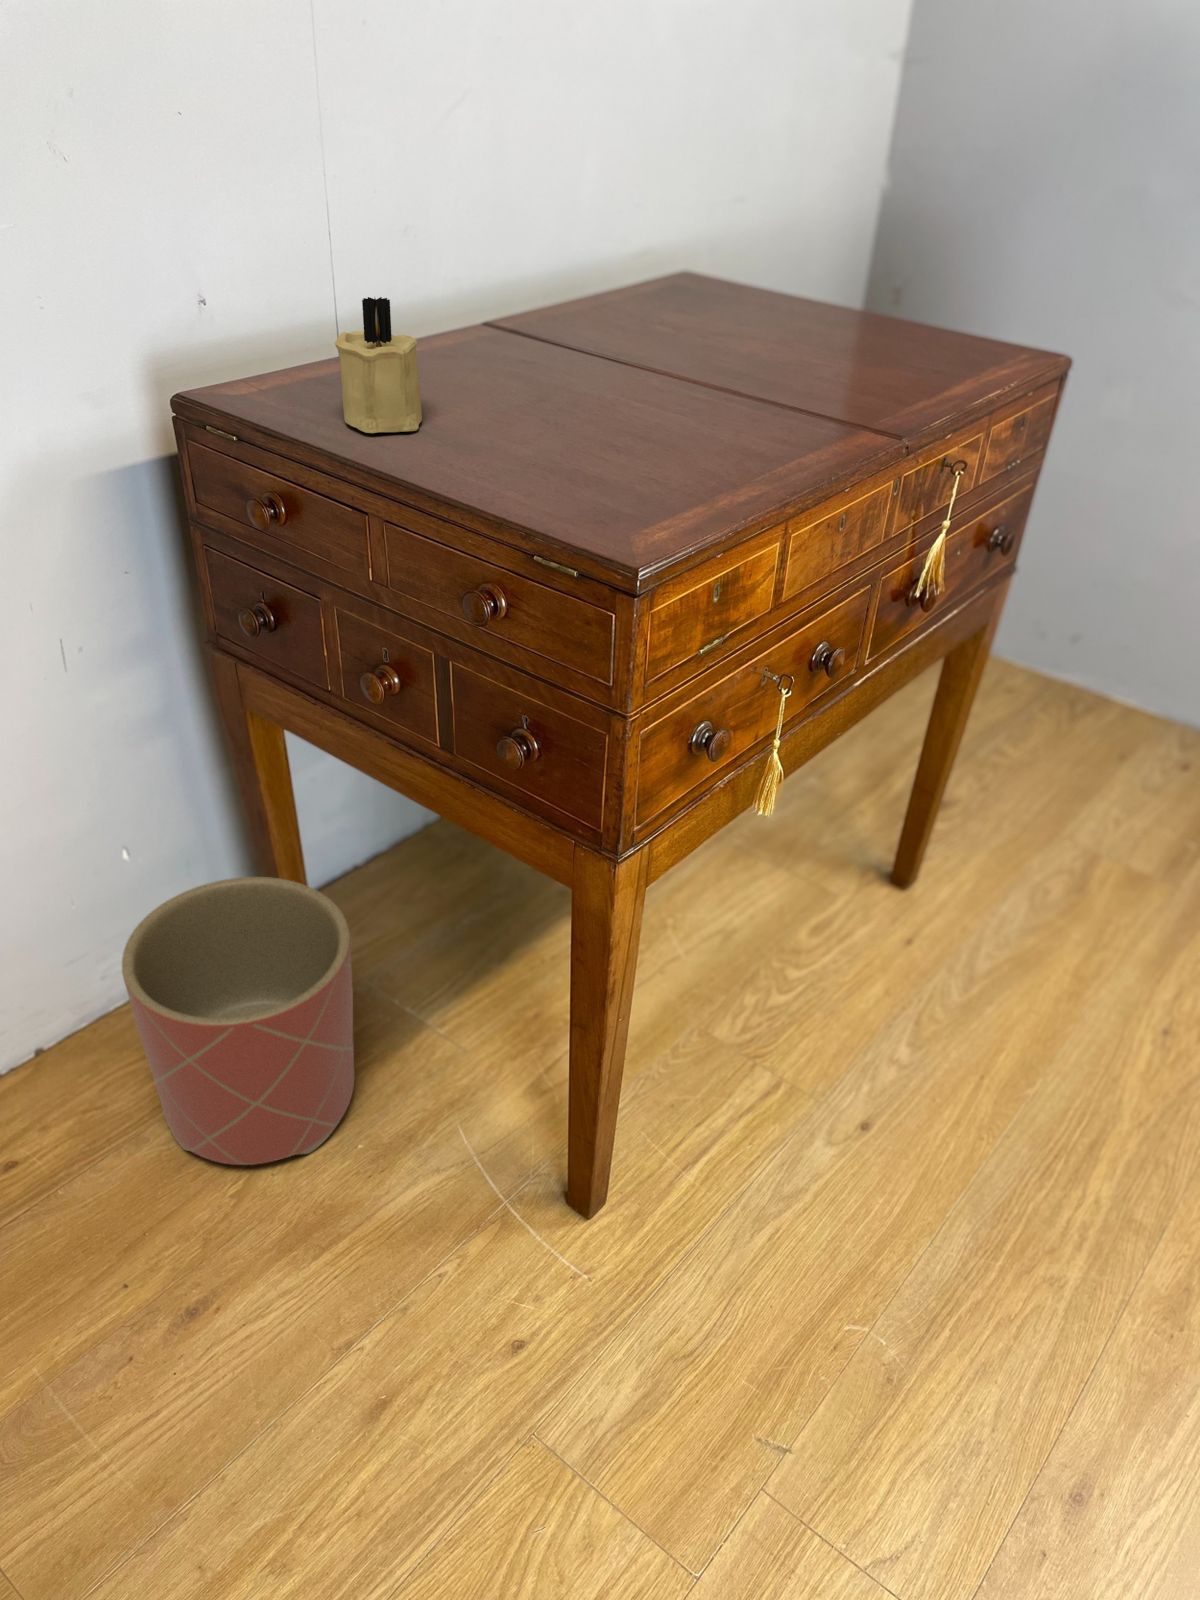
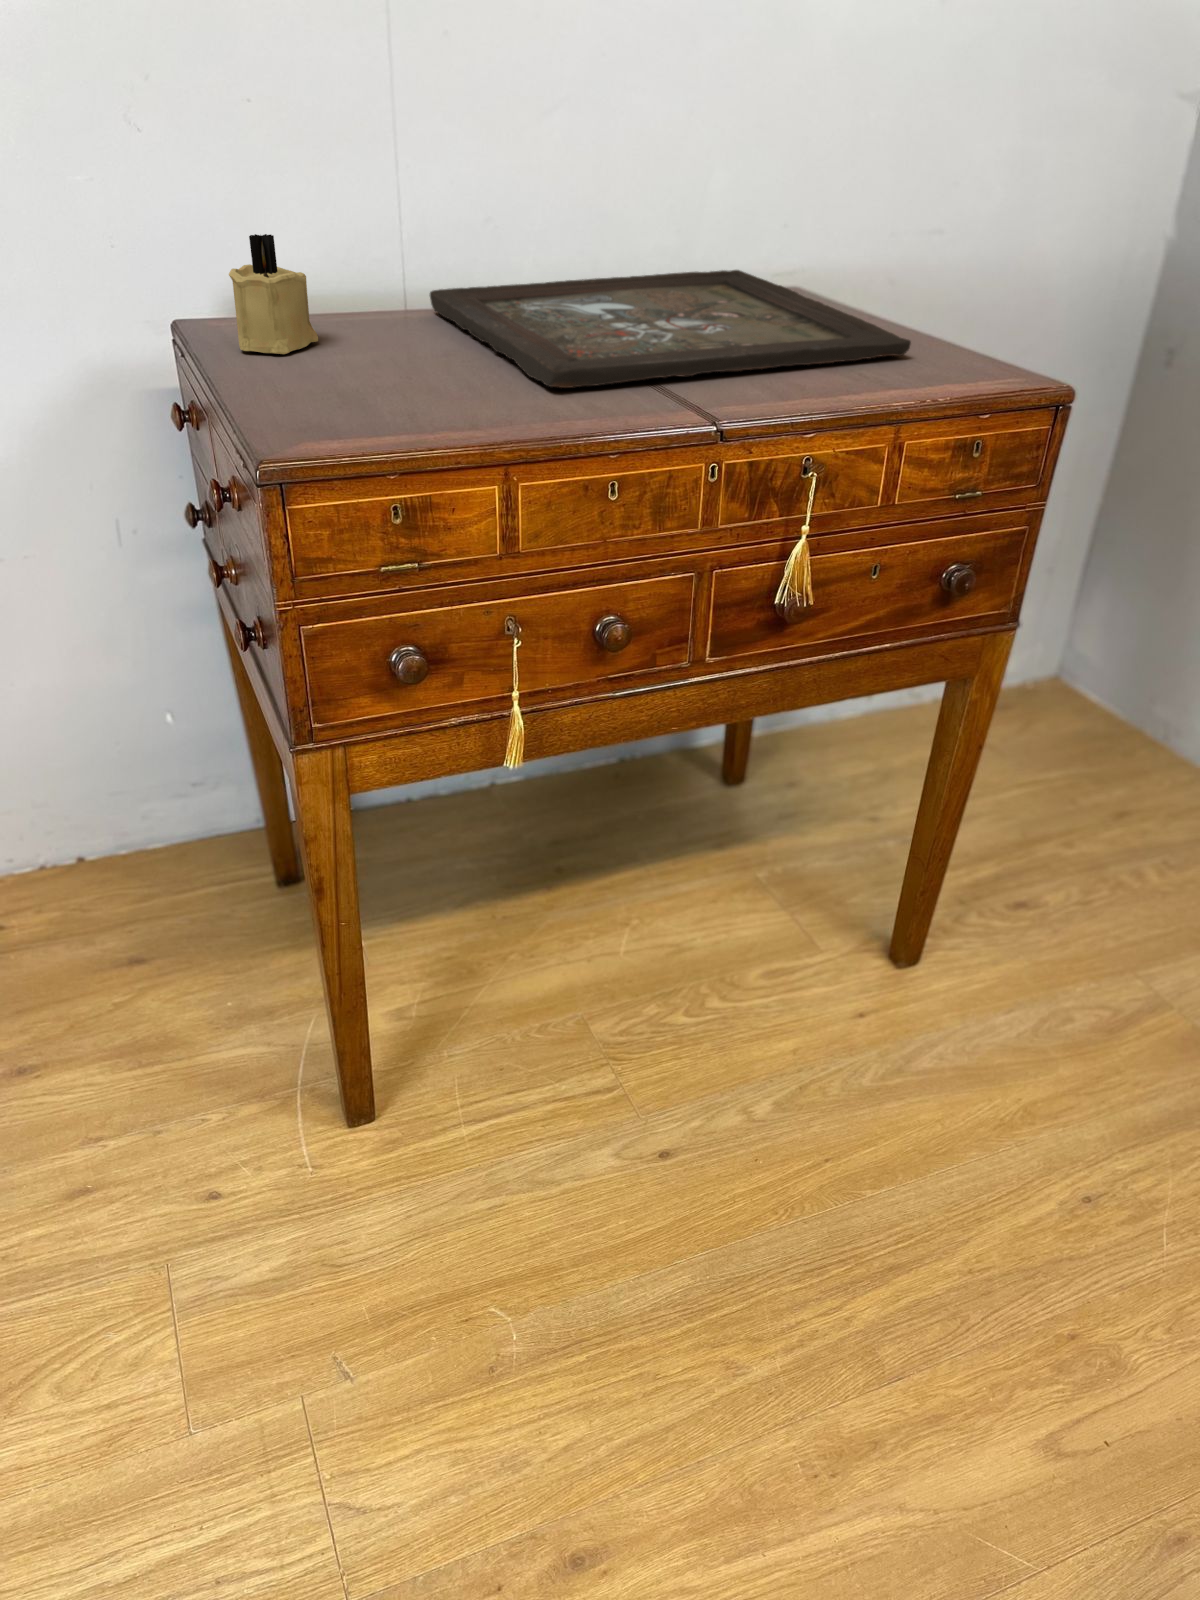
tray: none [455,275,934,430] -> present [430,270,911,388]
planter: present [122,877,354,1165] -> none [59,744,270,993]

